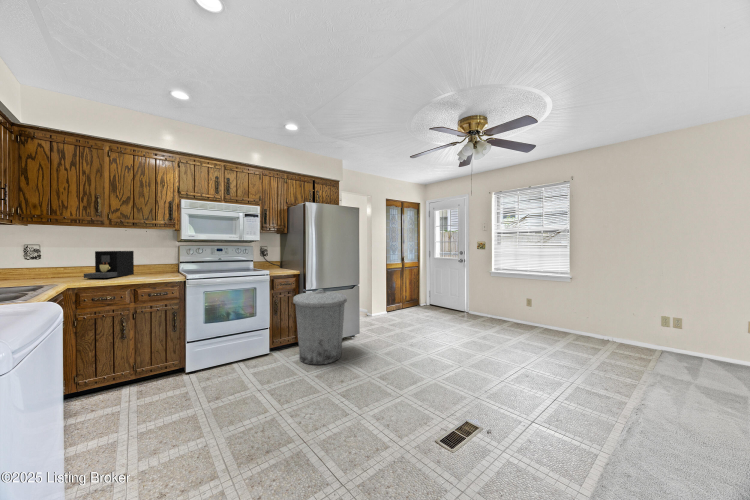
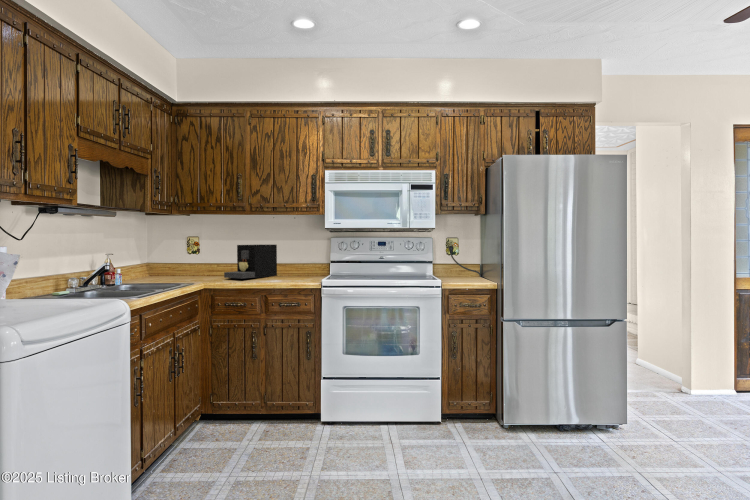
trash can: present [293,289,347,365] -> none [472,322,580,471]

